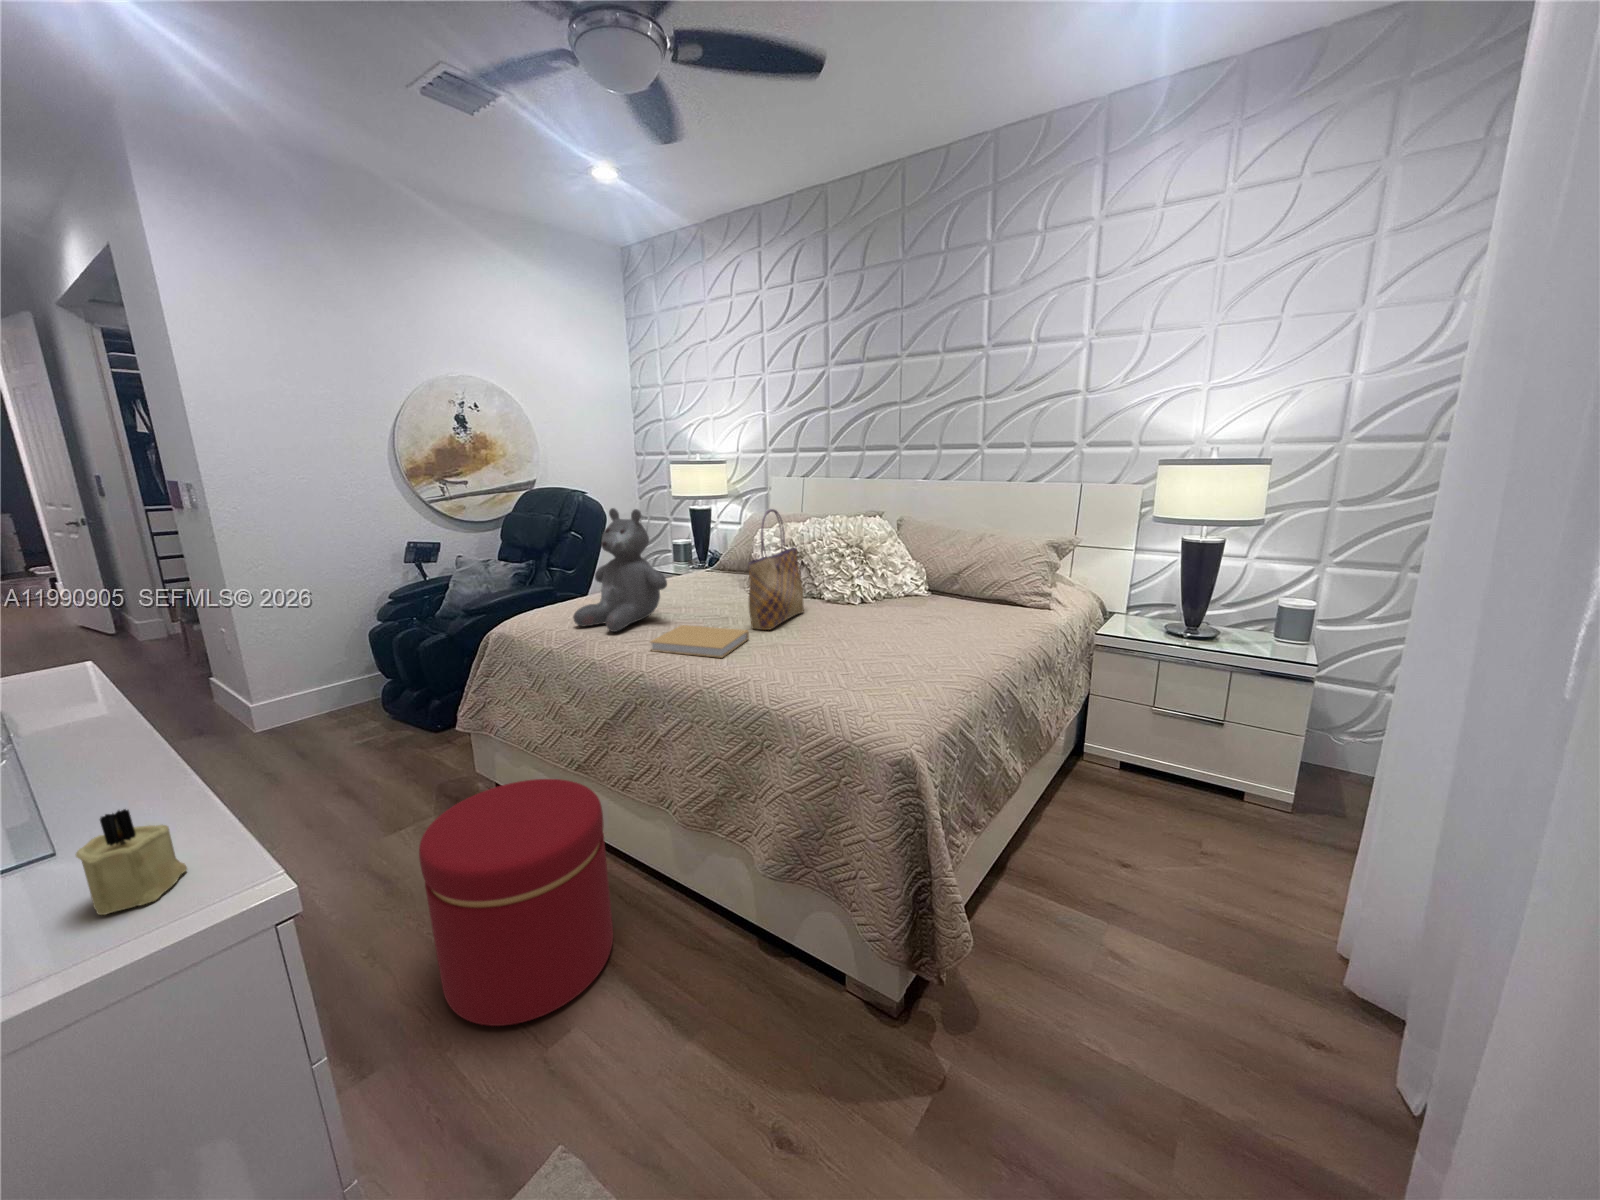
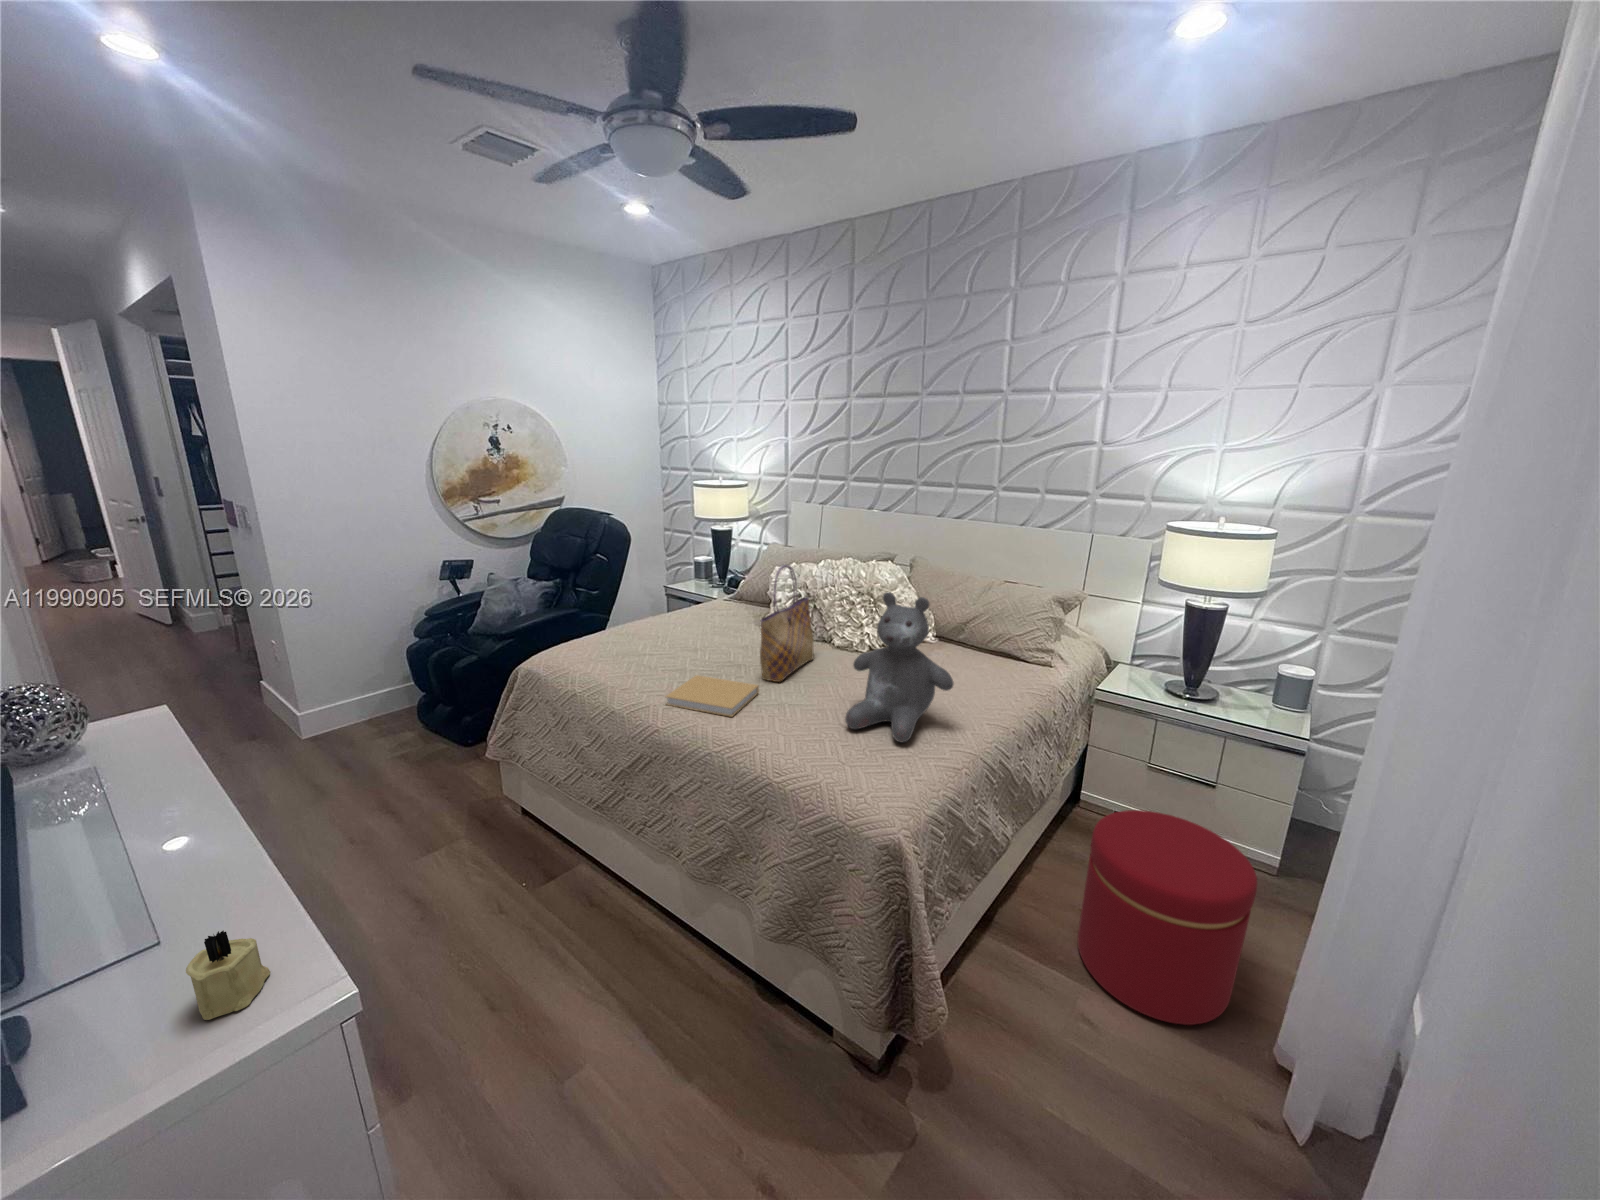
teddy bear: present [573,508,667,632] -> present [845,592,954,742]
ottoman: present [419,779,613,1026] -> present [1078,810,1257,1025]

